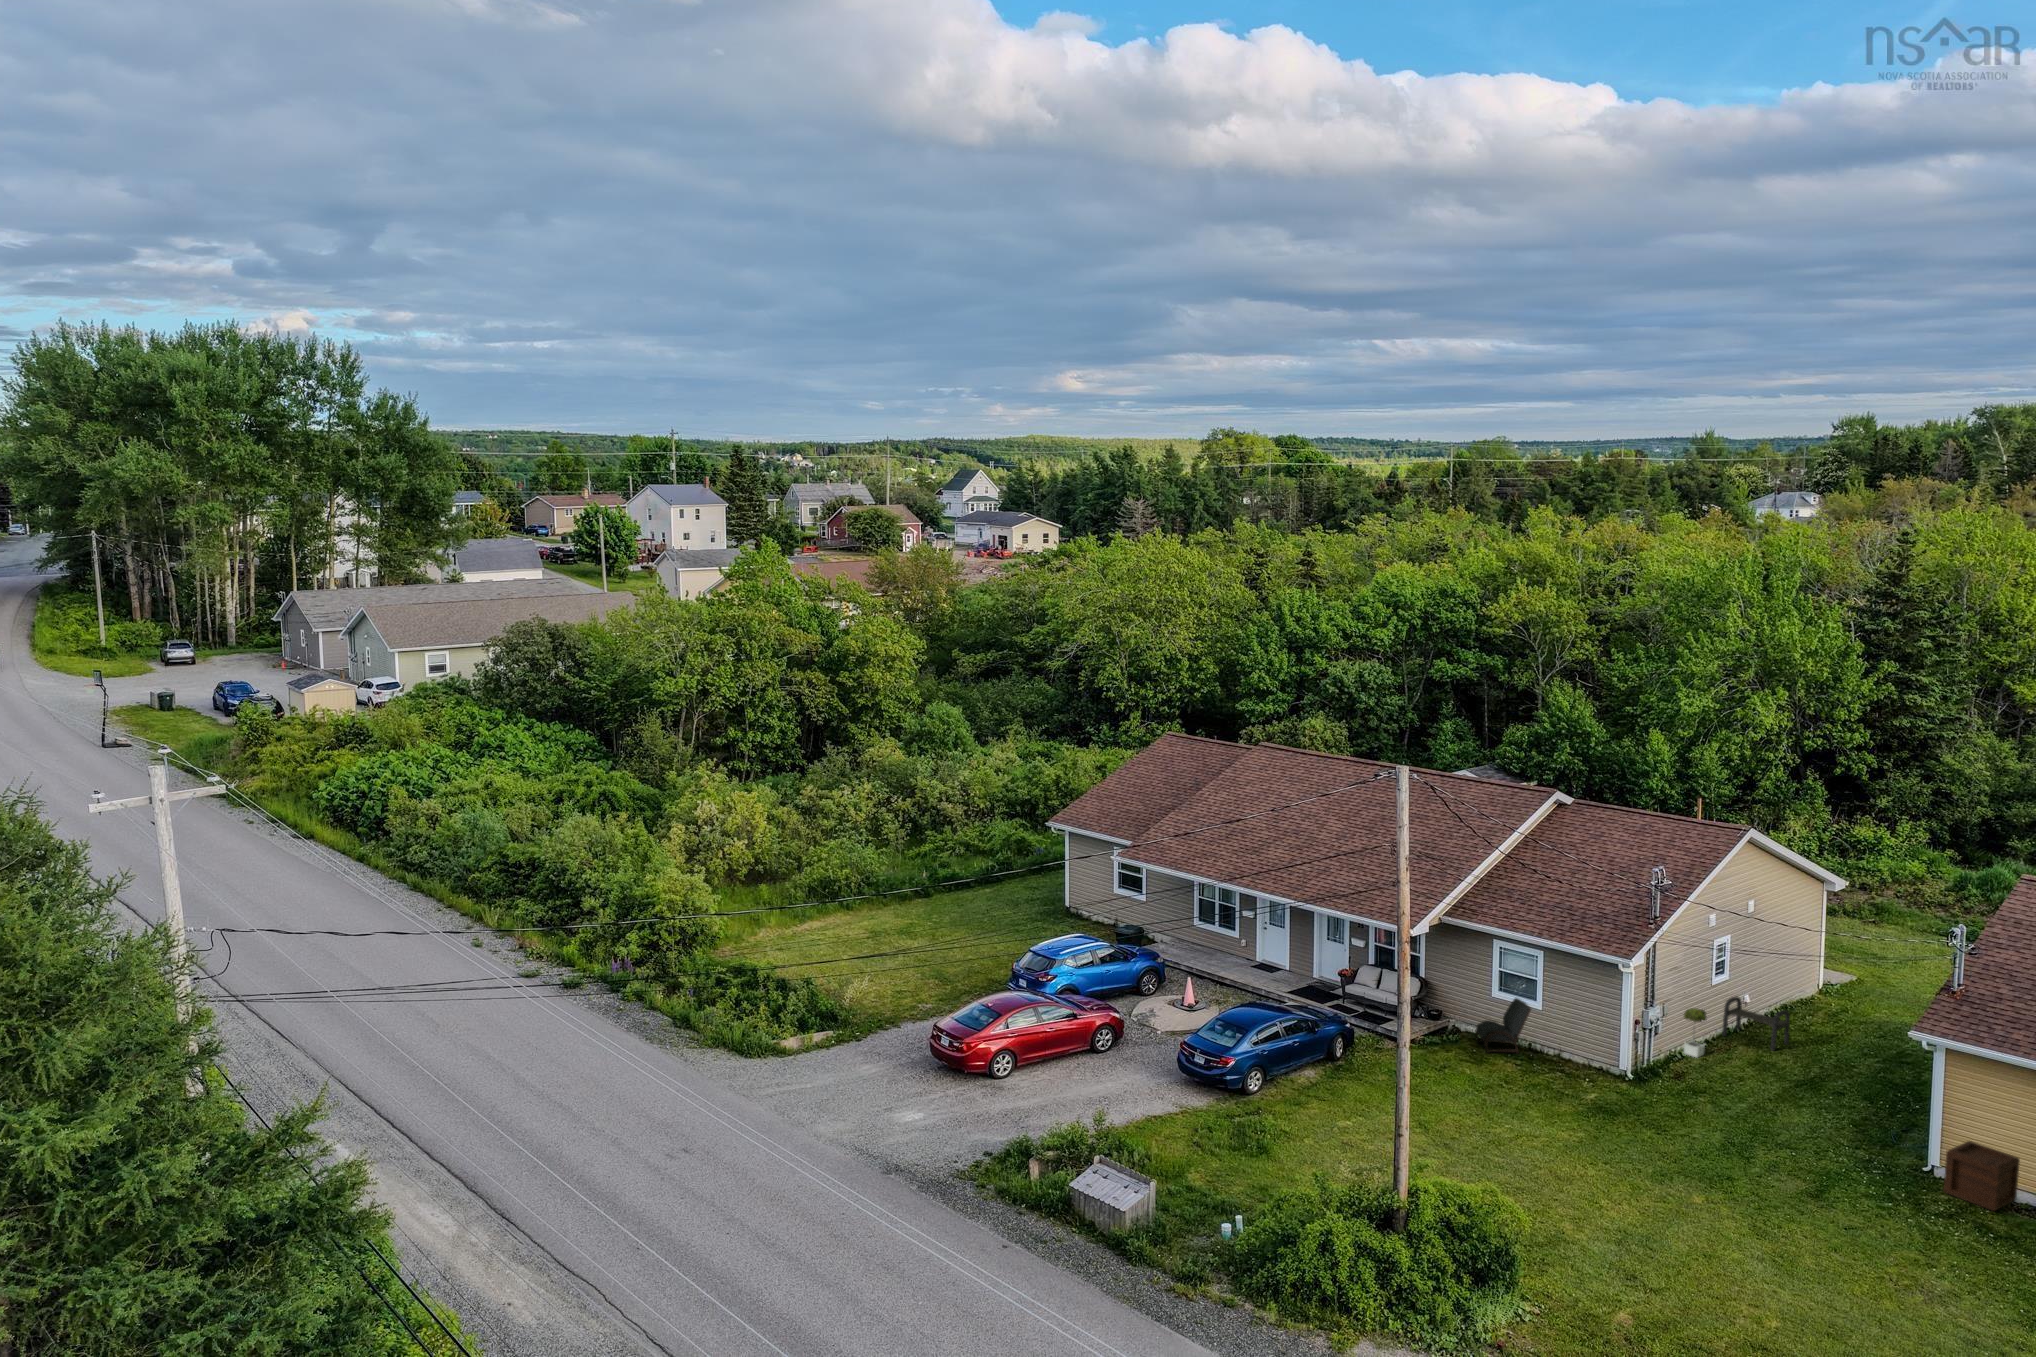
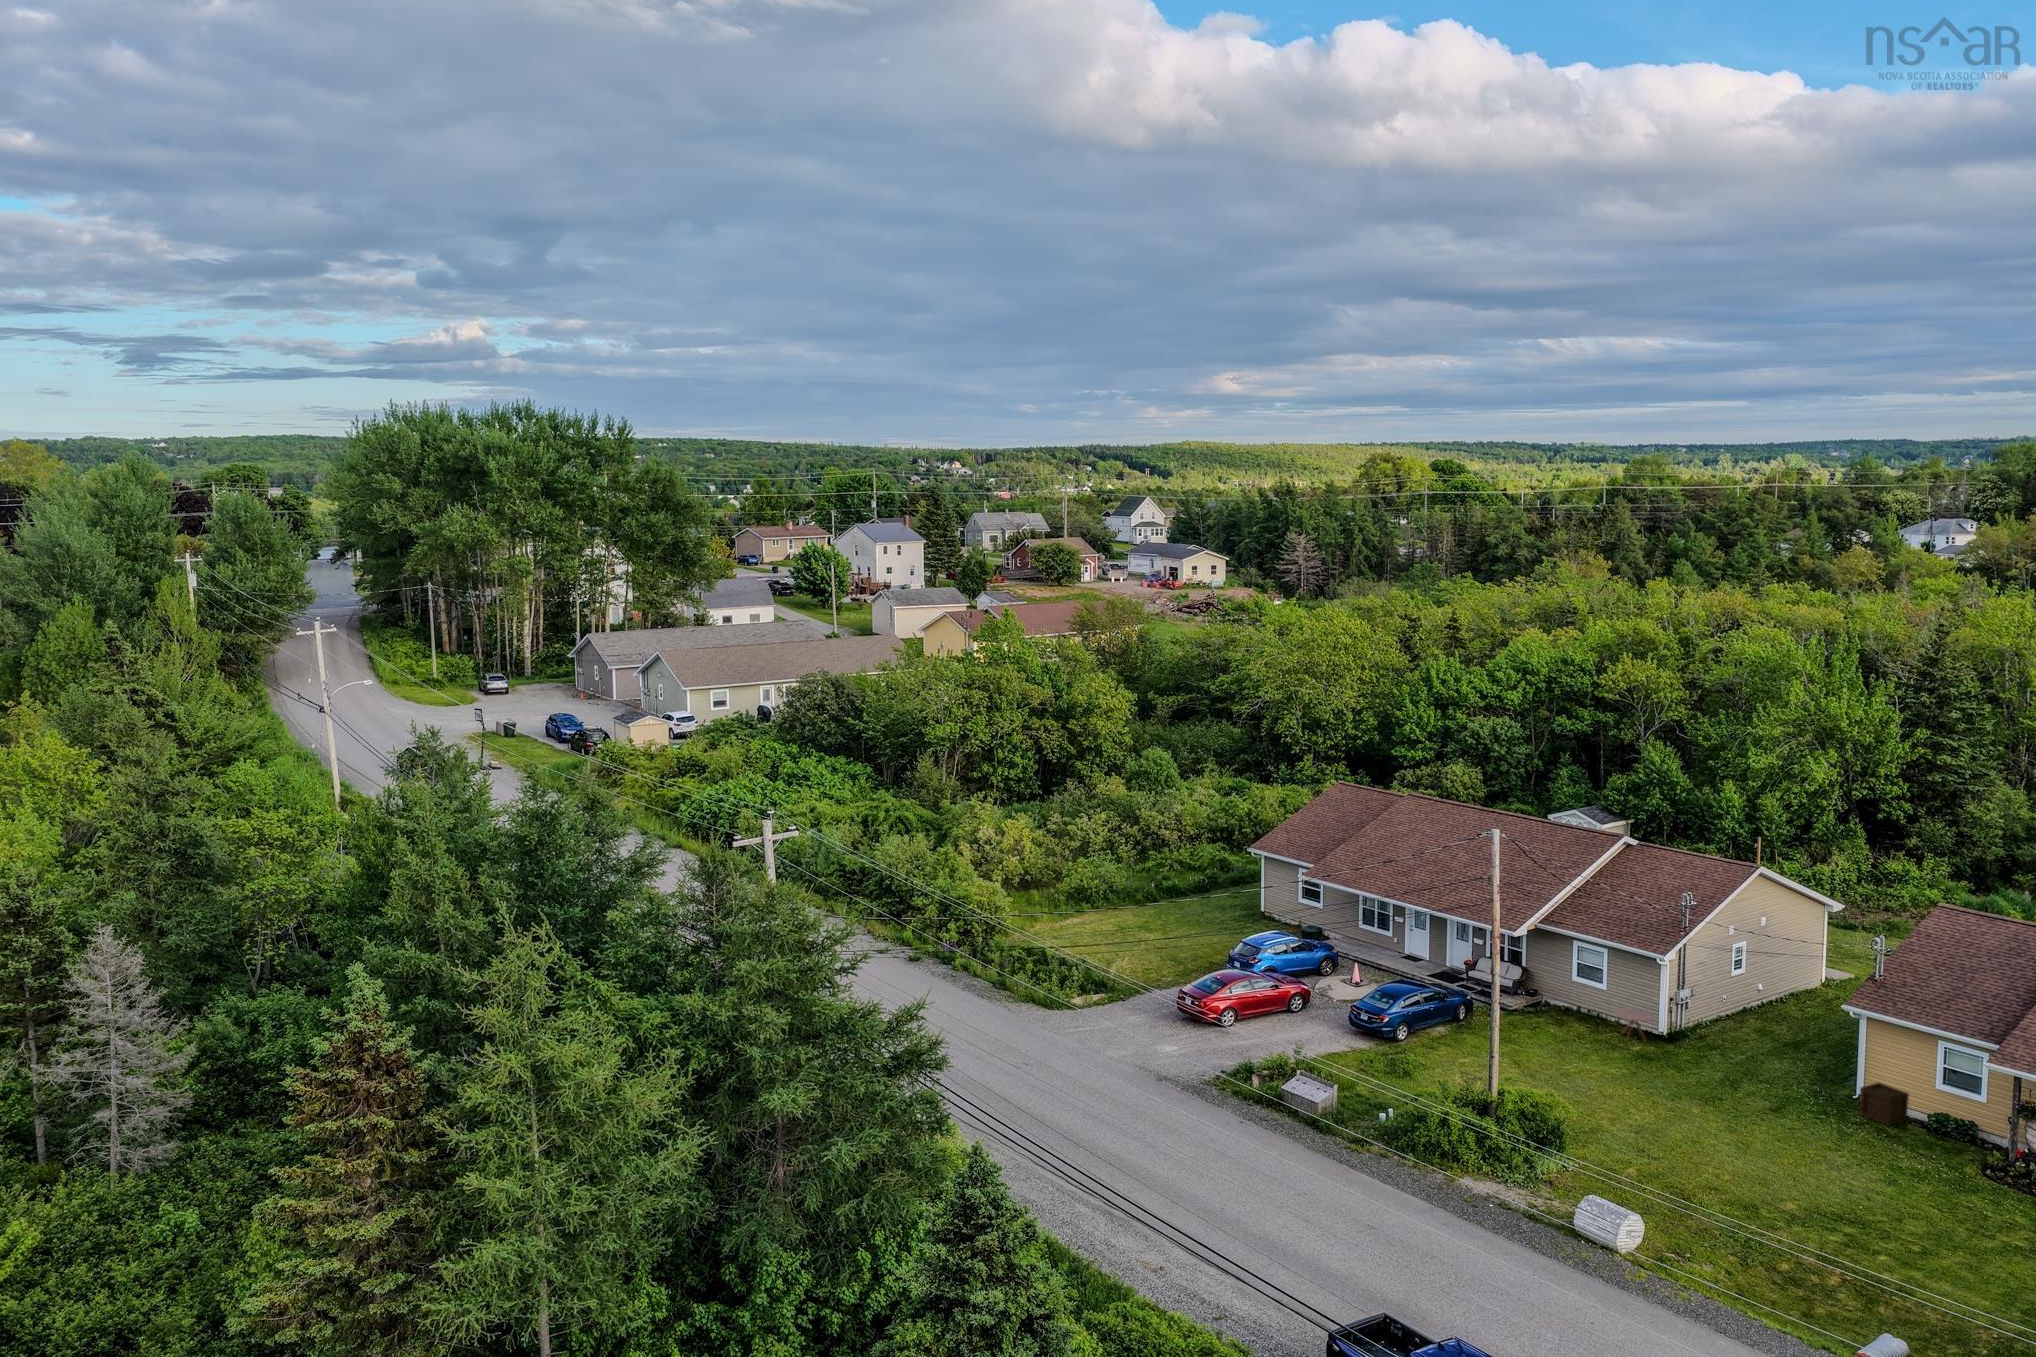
bench: present [1722,997,1790,1051] -> none [1740,988,1788,1026]
lounge chair: present [1475,998,1531,1053] -> none [1558,984,1598,1022]
potted tree: present [1684,1008,1706,1057] -> none [1707,994,1724,1029]
round table: none [1559,1031,1619,1083] -> present [1614,1007,1656,1037]

